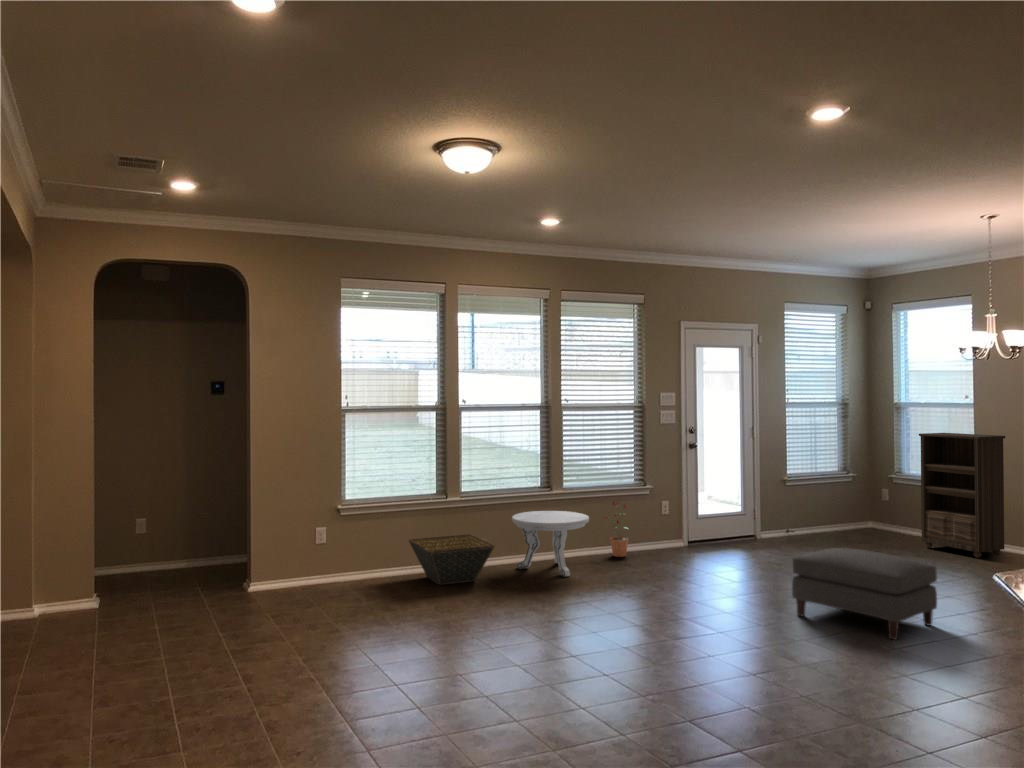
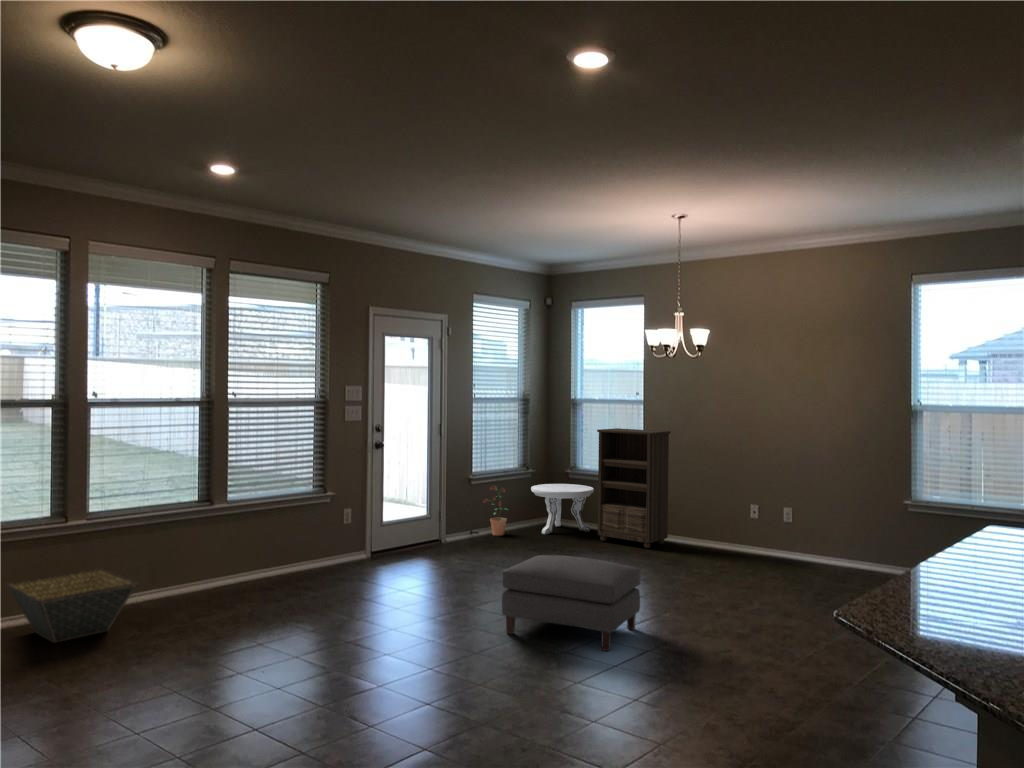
potted plant: present [603,501,629,557] -> present [484,486,507,536]
side table: present [512,511,589,577] -> present [531,484,594,534]

